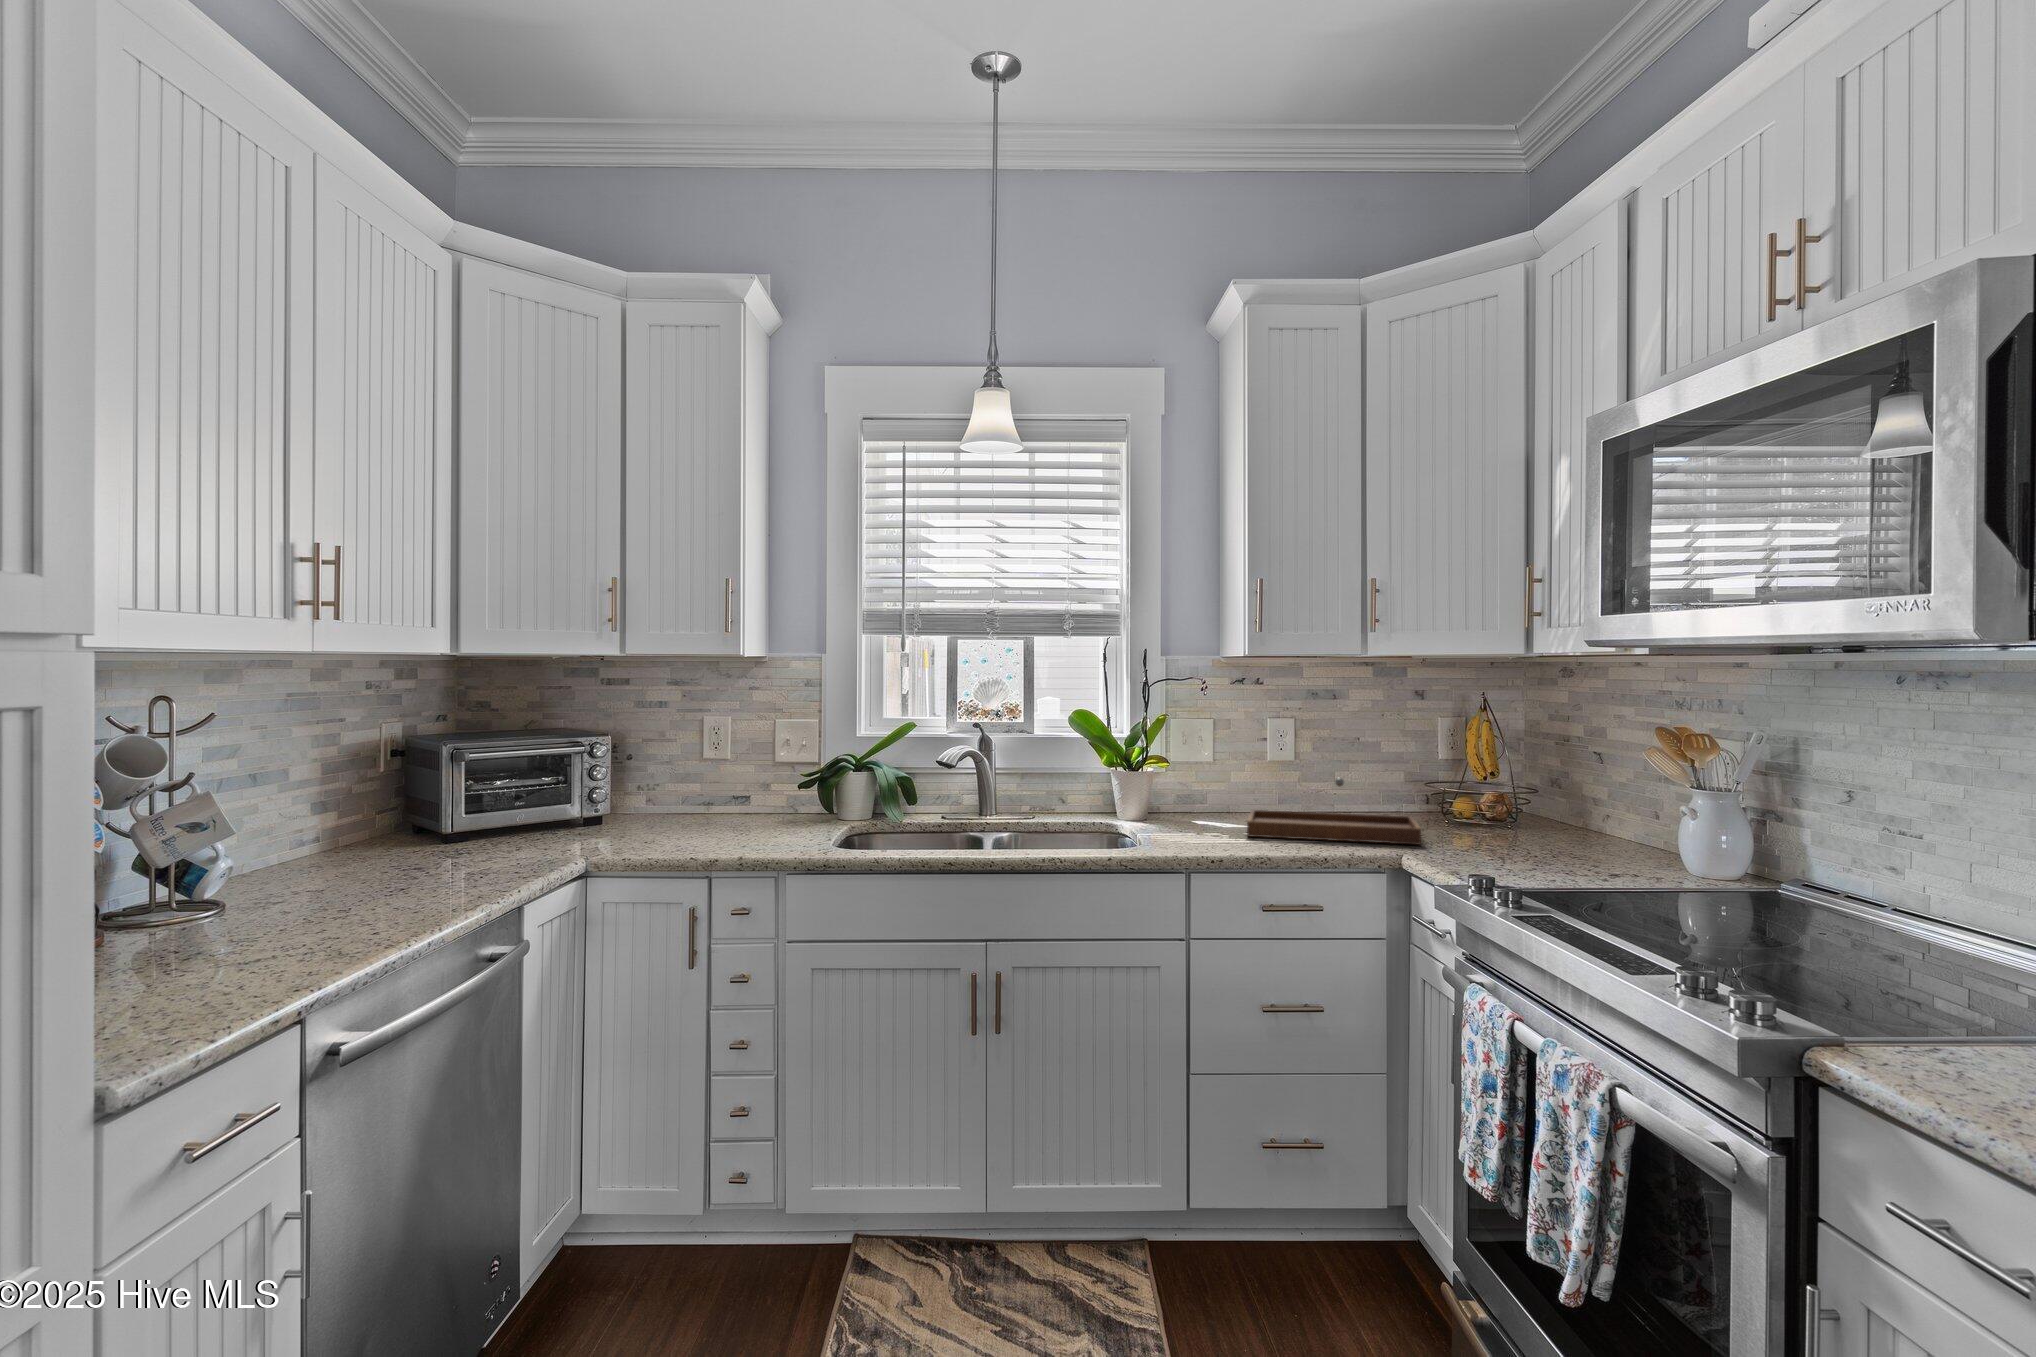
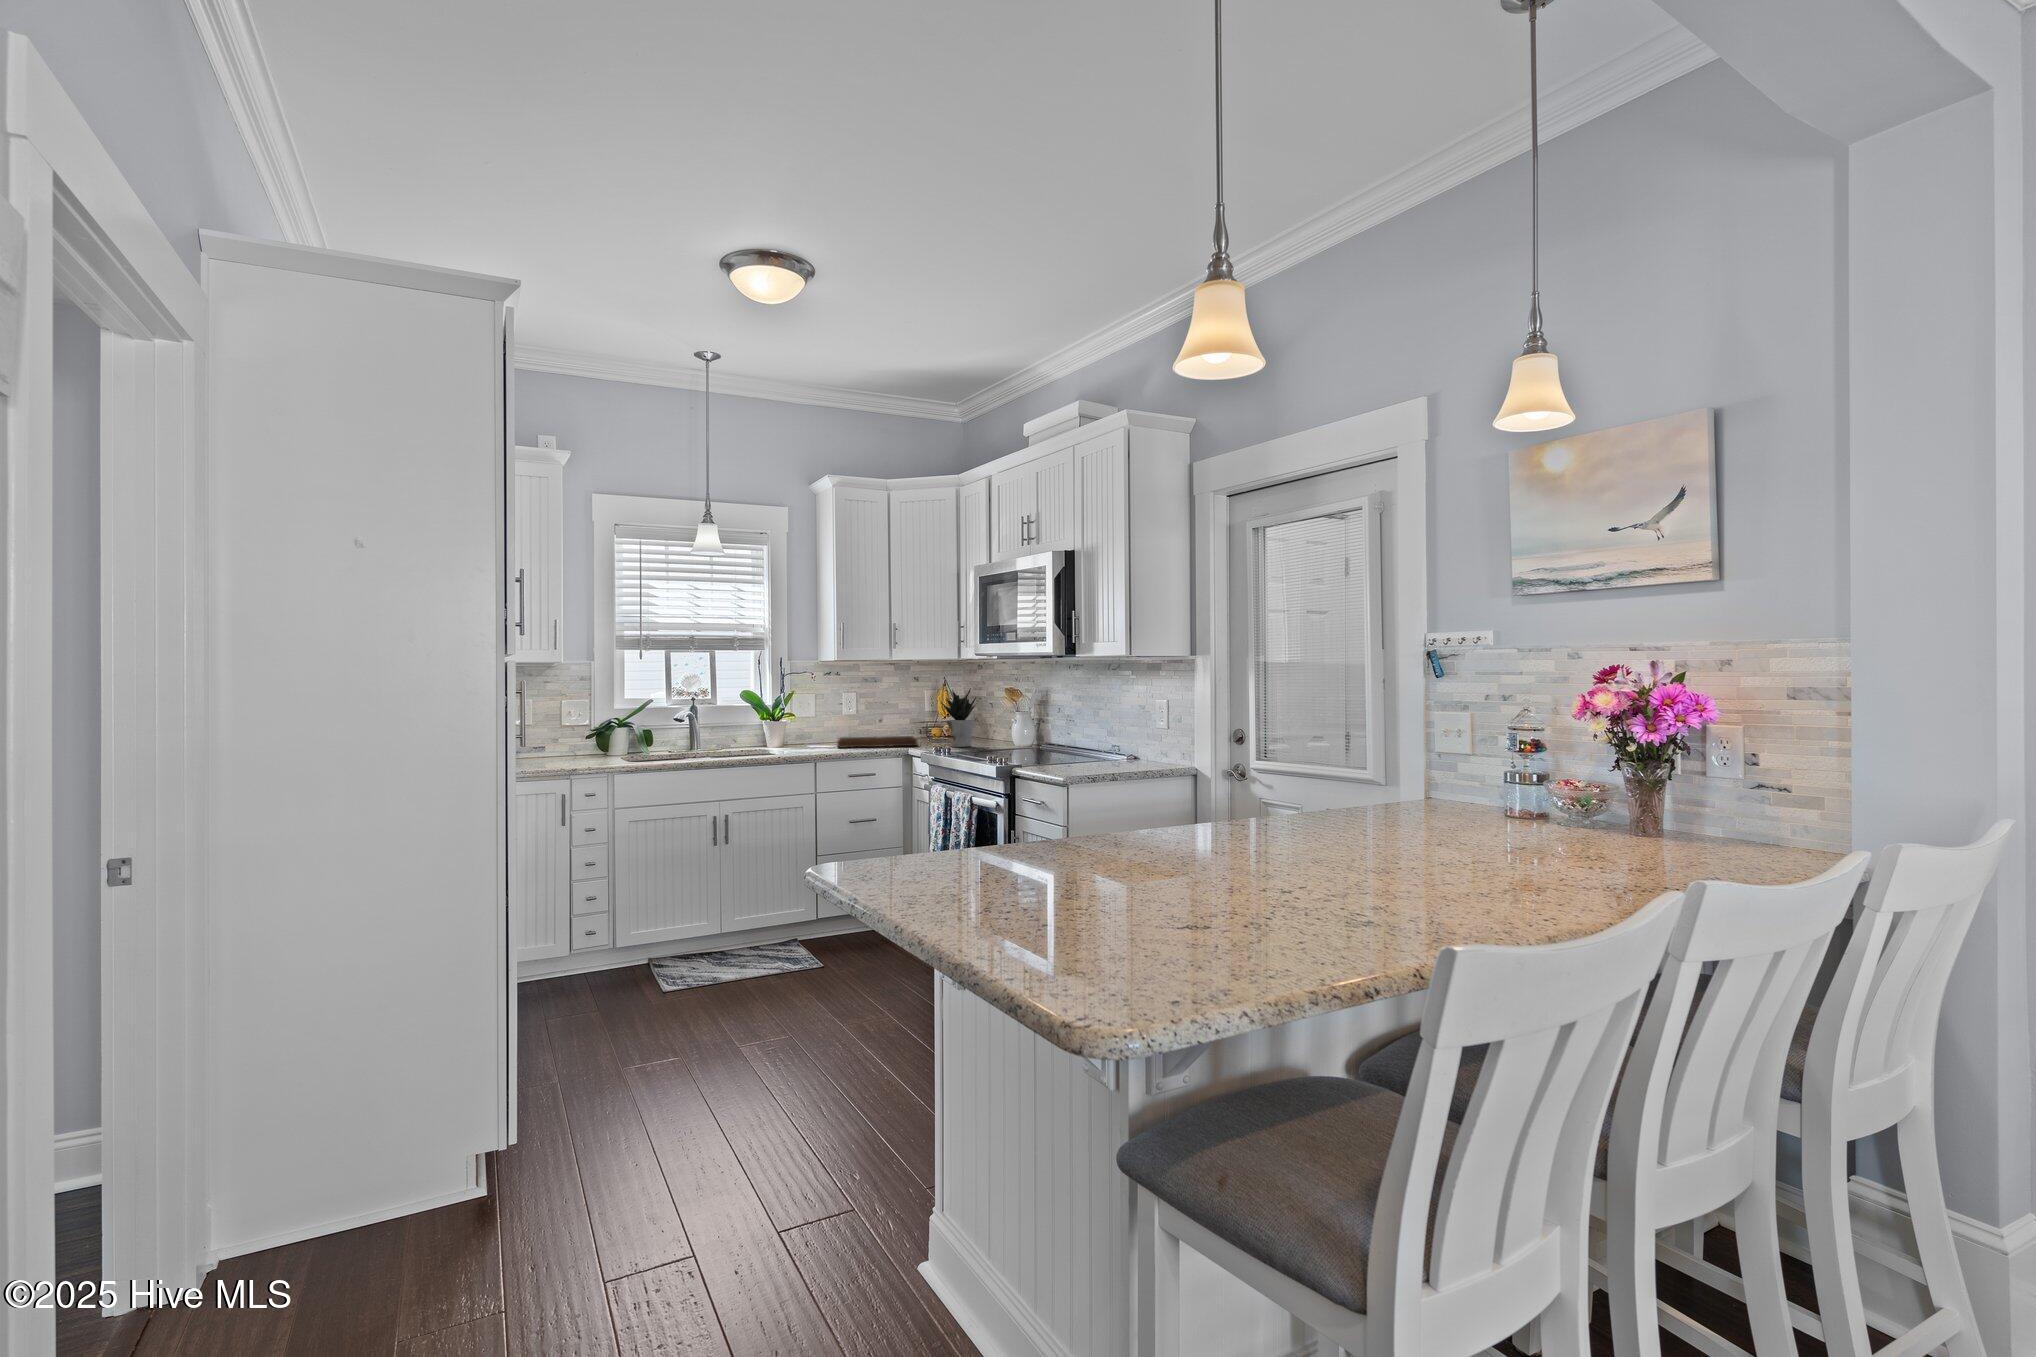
potted plant: none [1474,722,1569,858] -> present [940,688,977,747]

